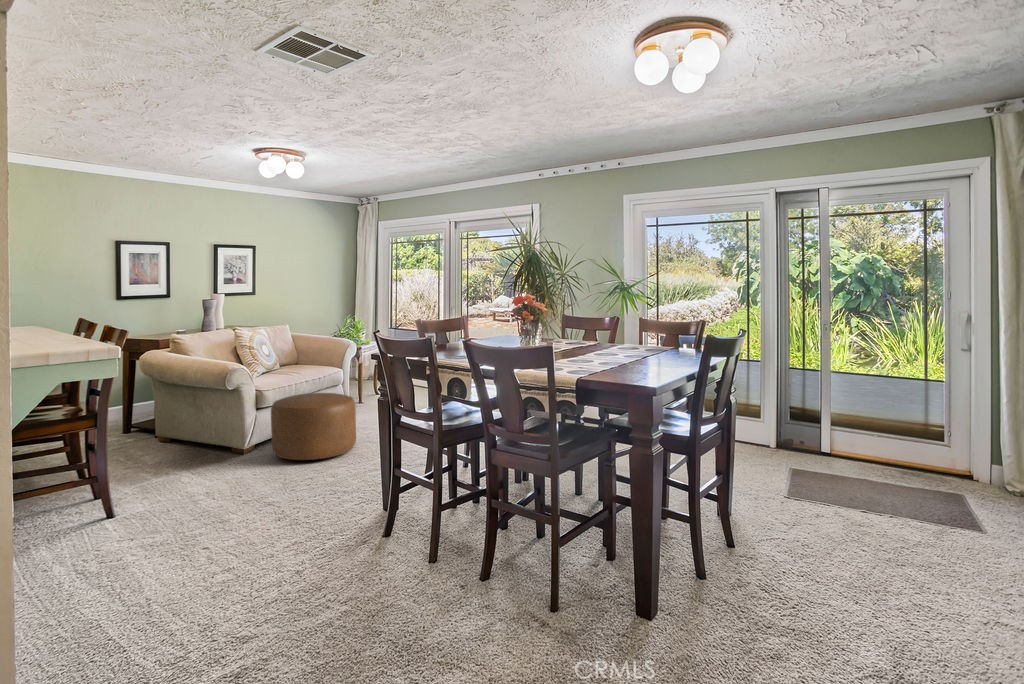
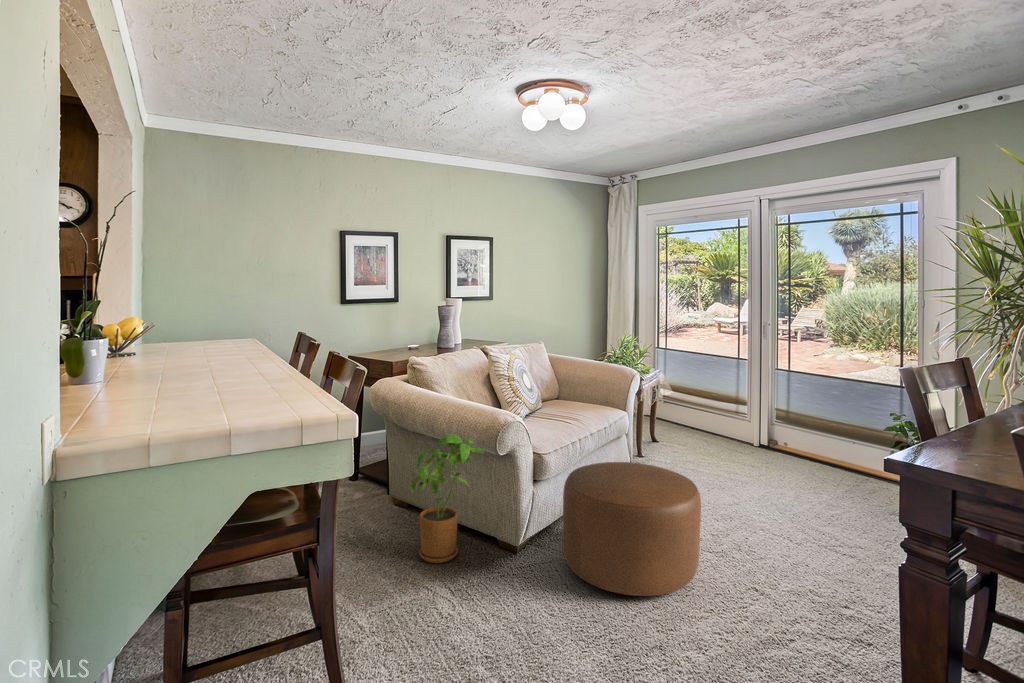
house plant: none [165,379,219,462] -> present [410,434,485,563]

